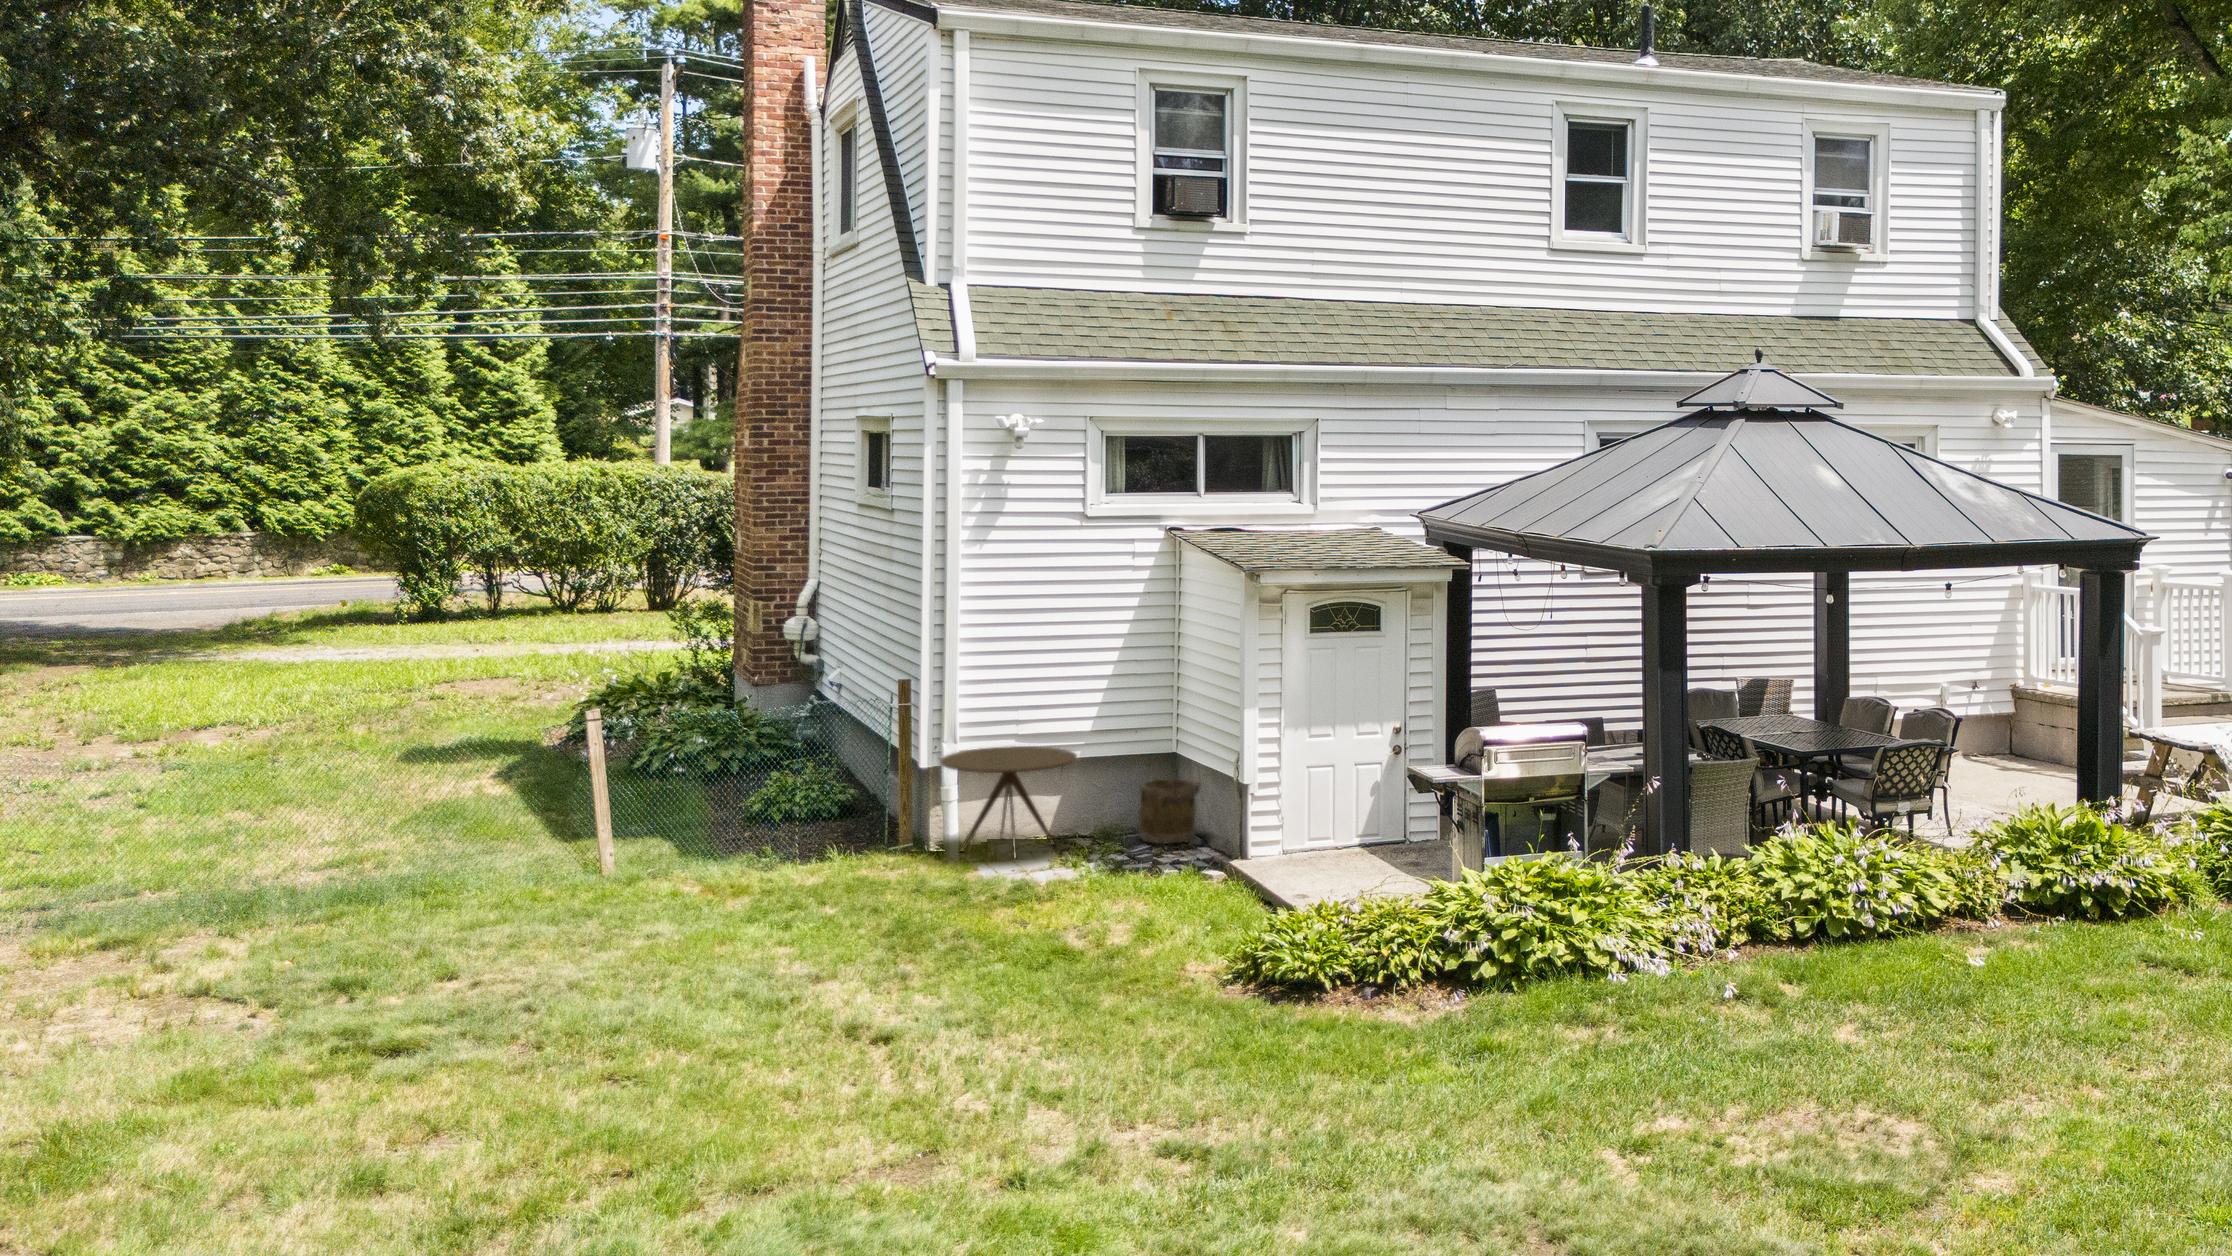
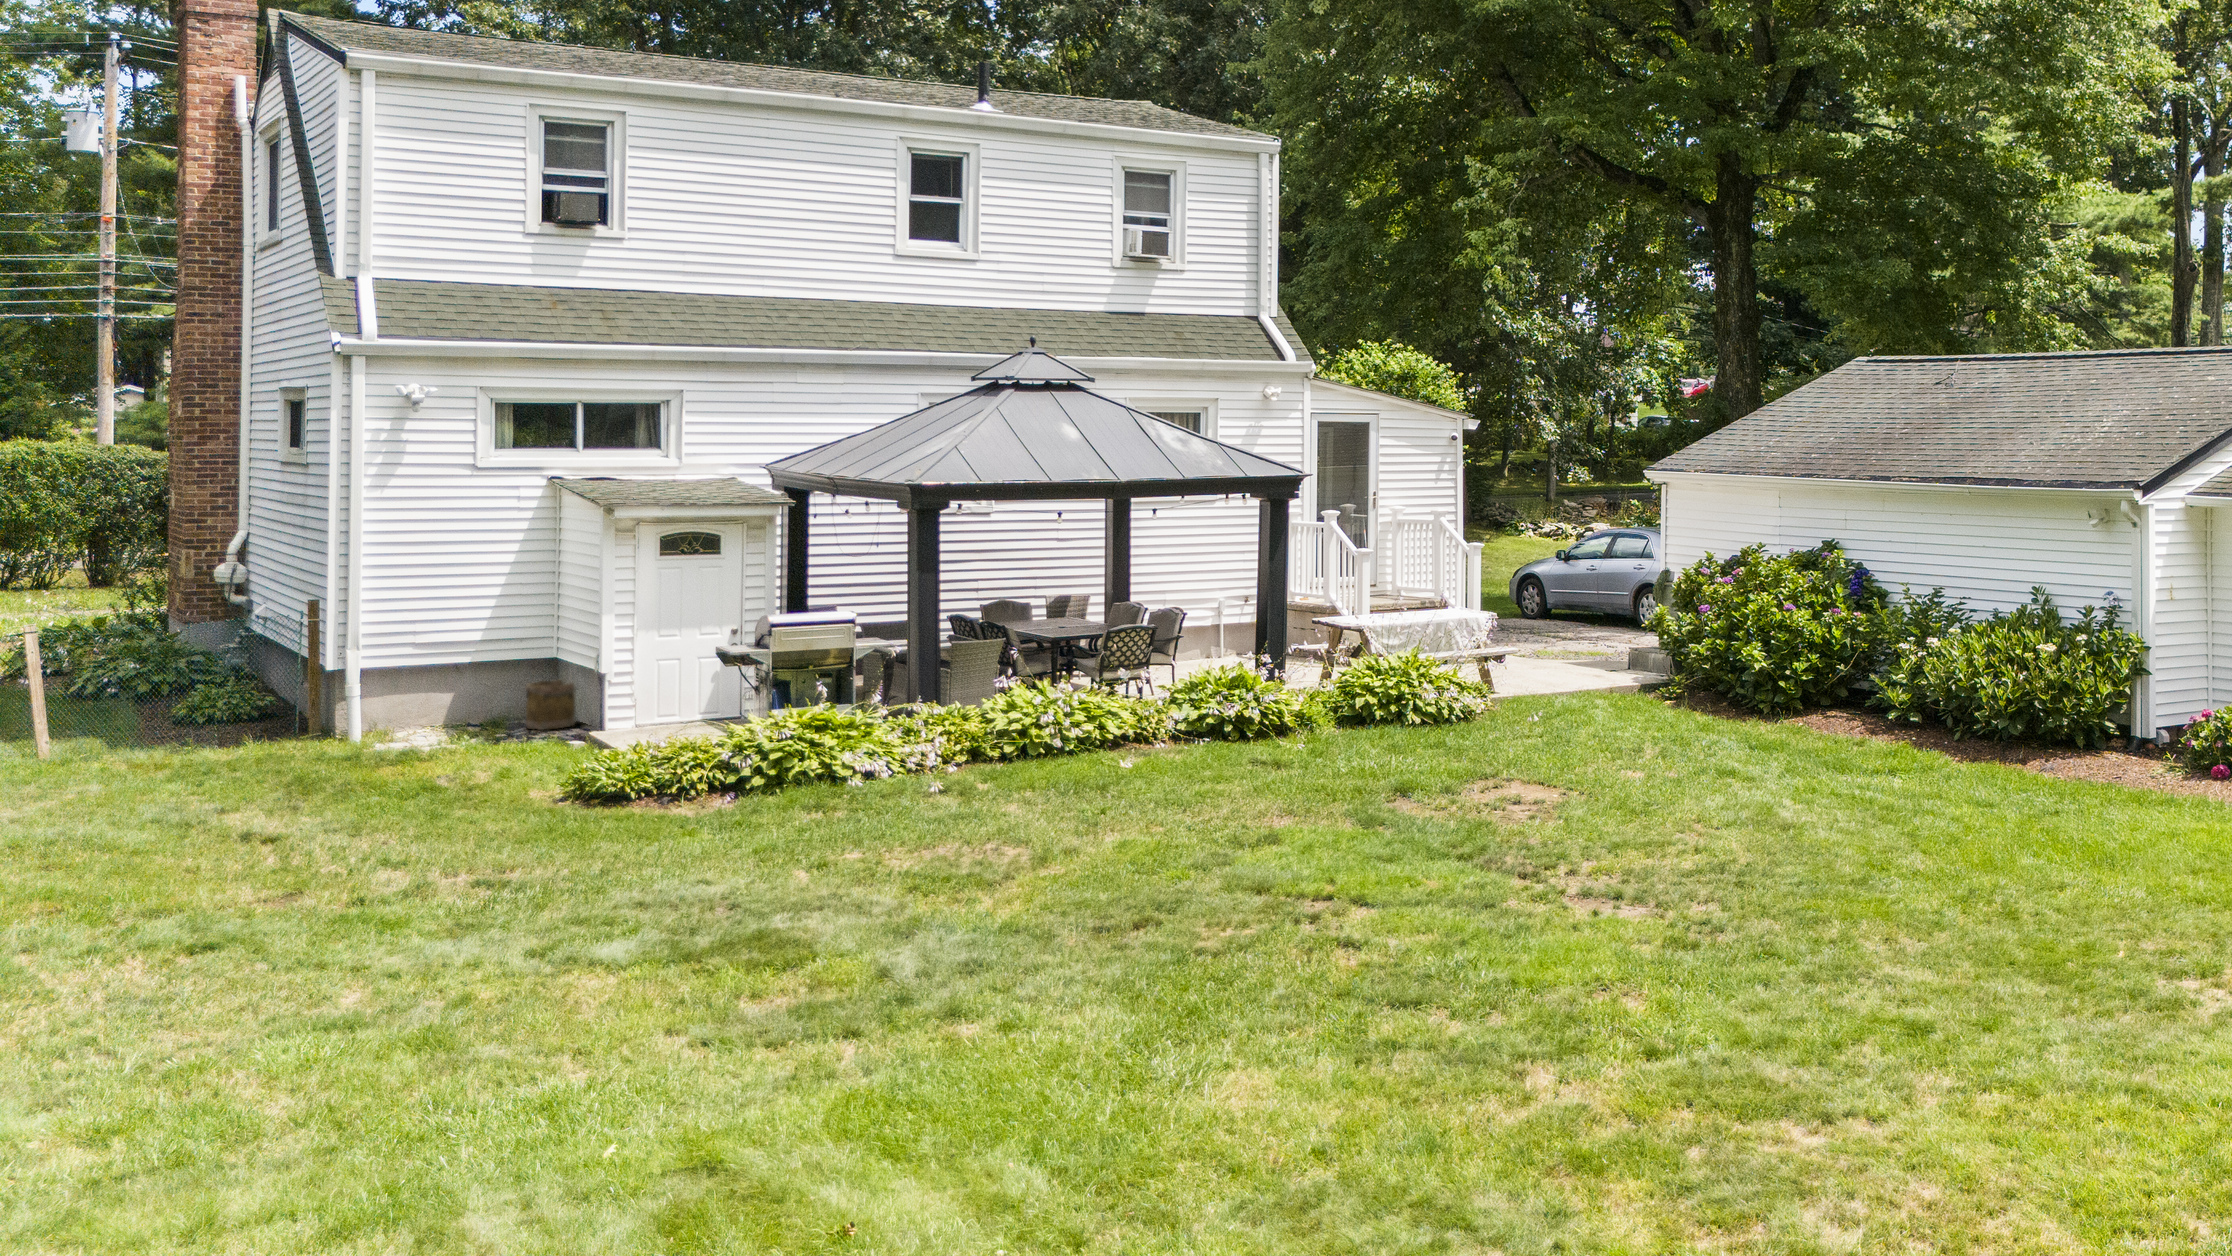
round table: present [940,746,1077,858] -> none [342,659,469,744]

